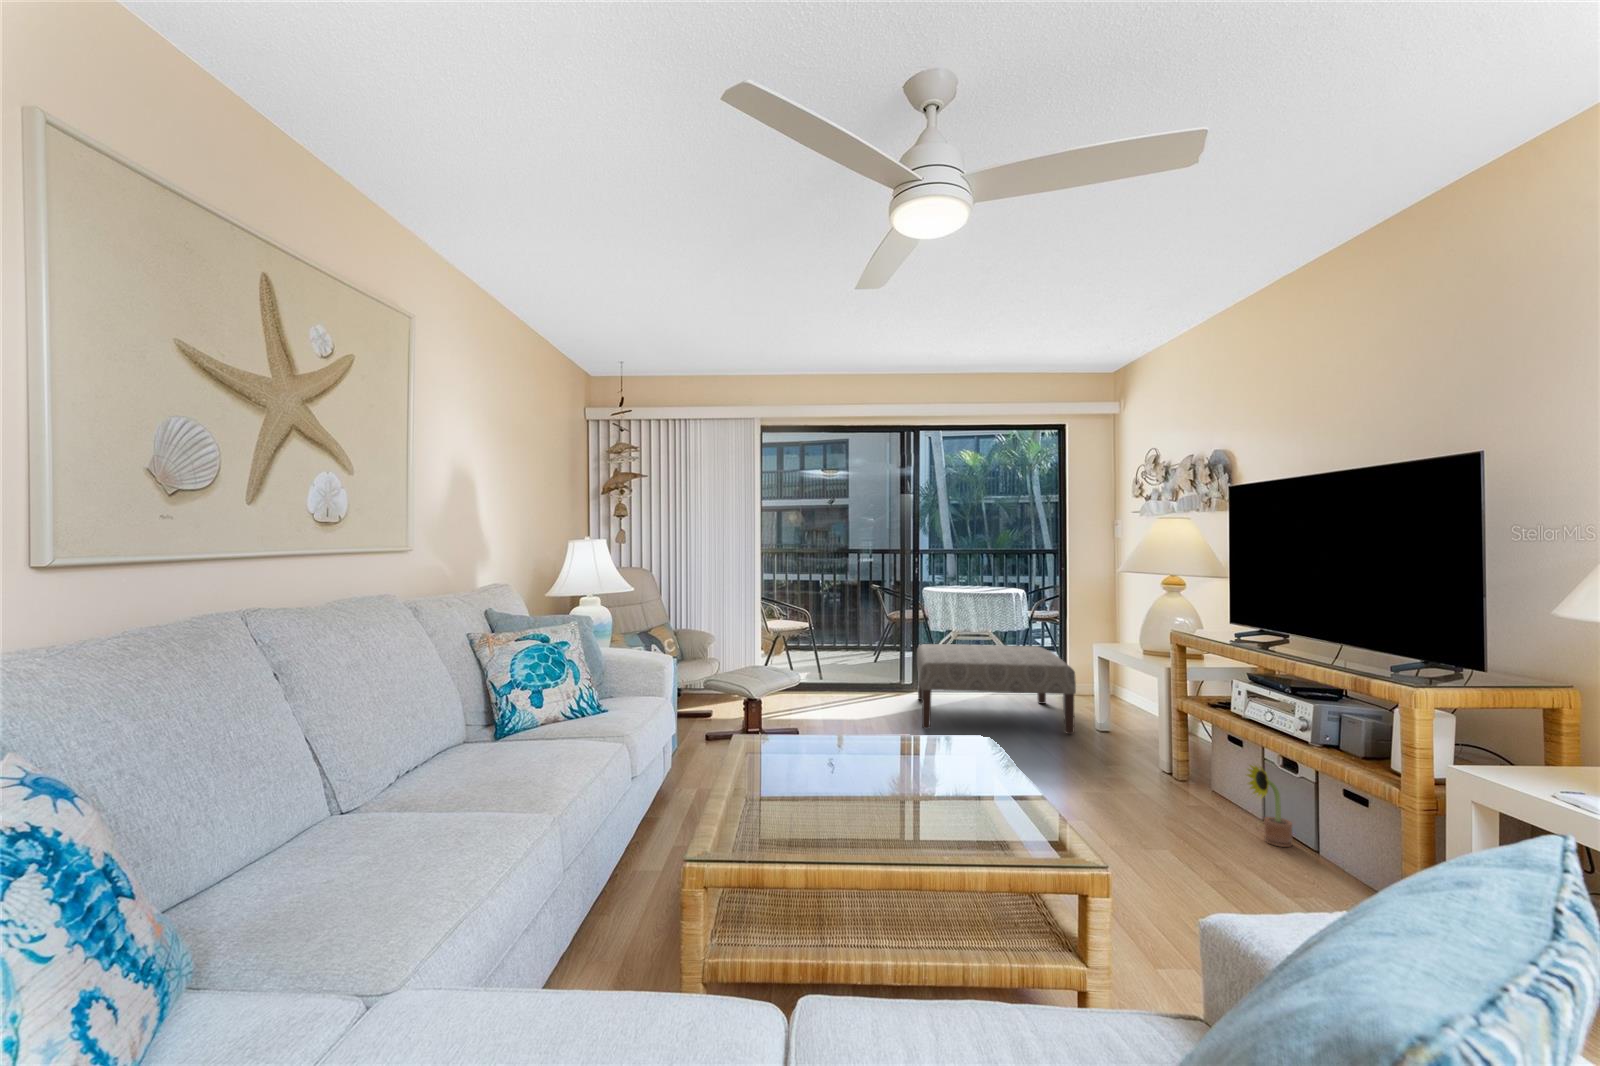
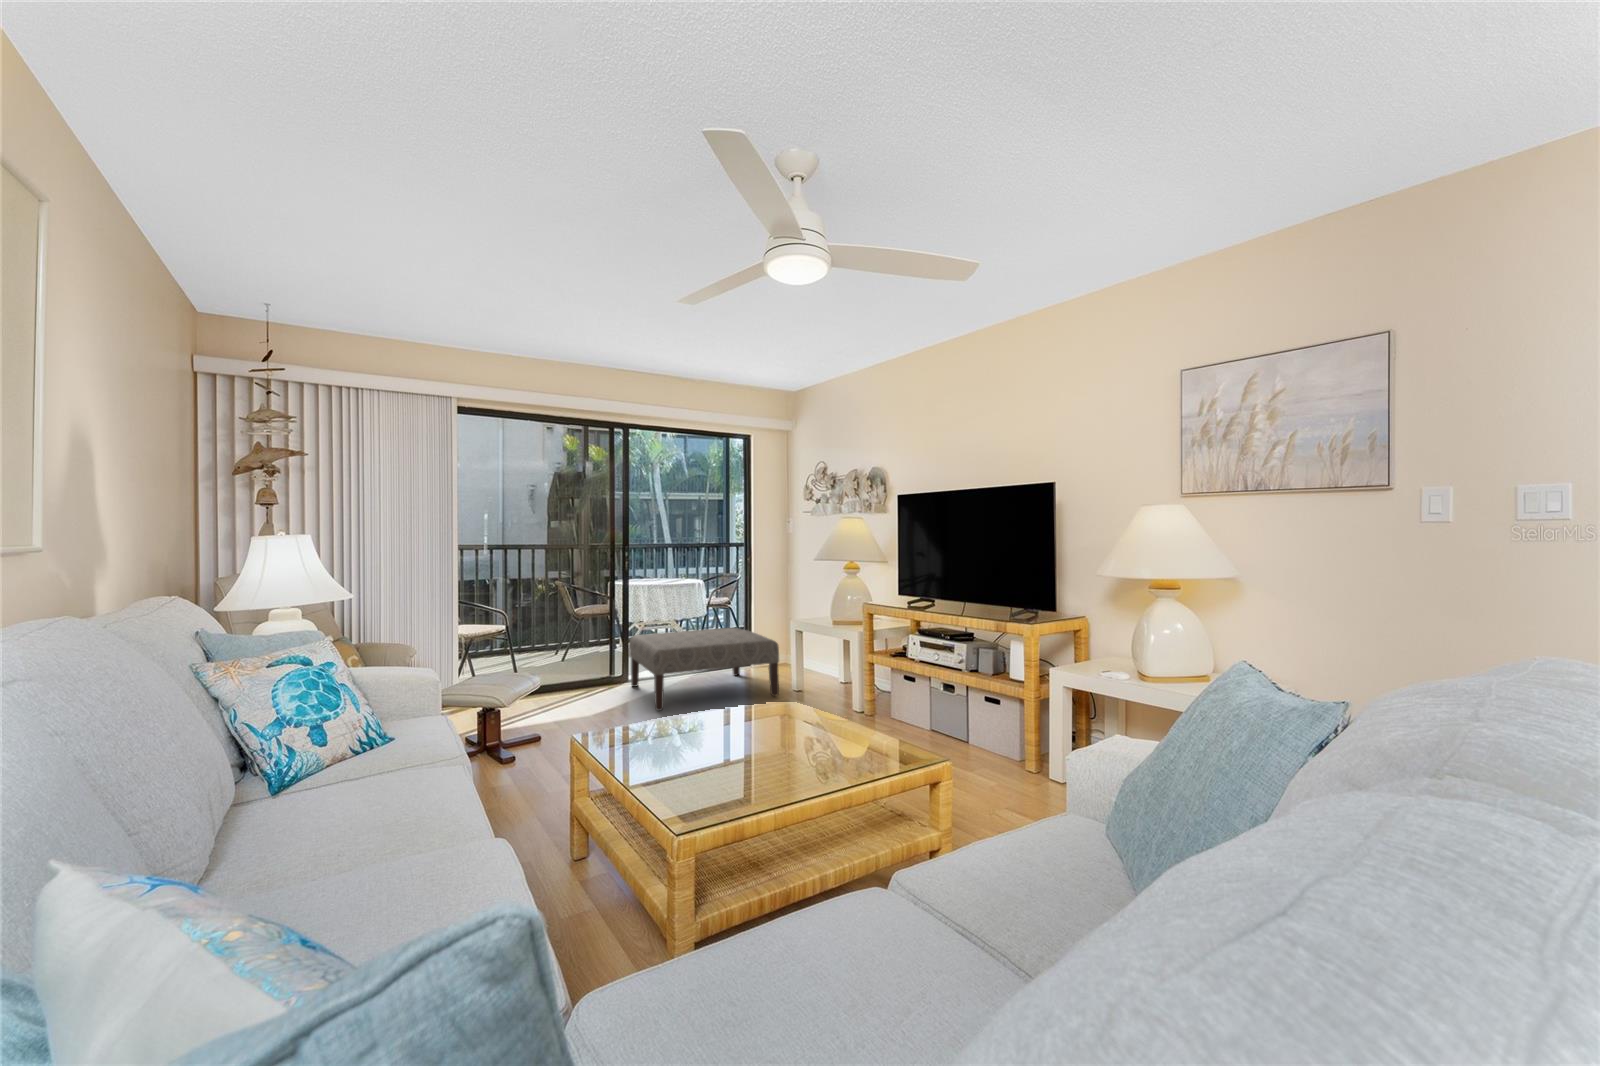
decorative plant: present [1247,765,1292,847] -> none [931,691,962,748]

